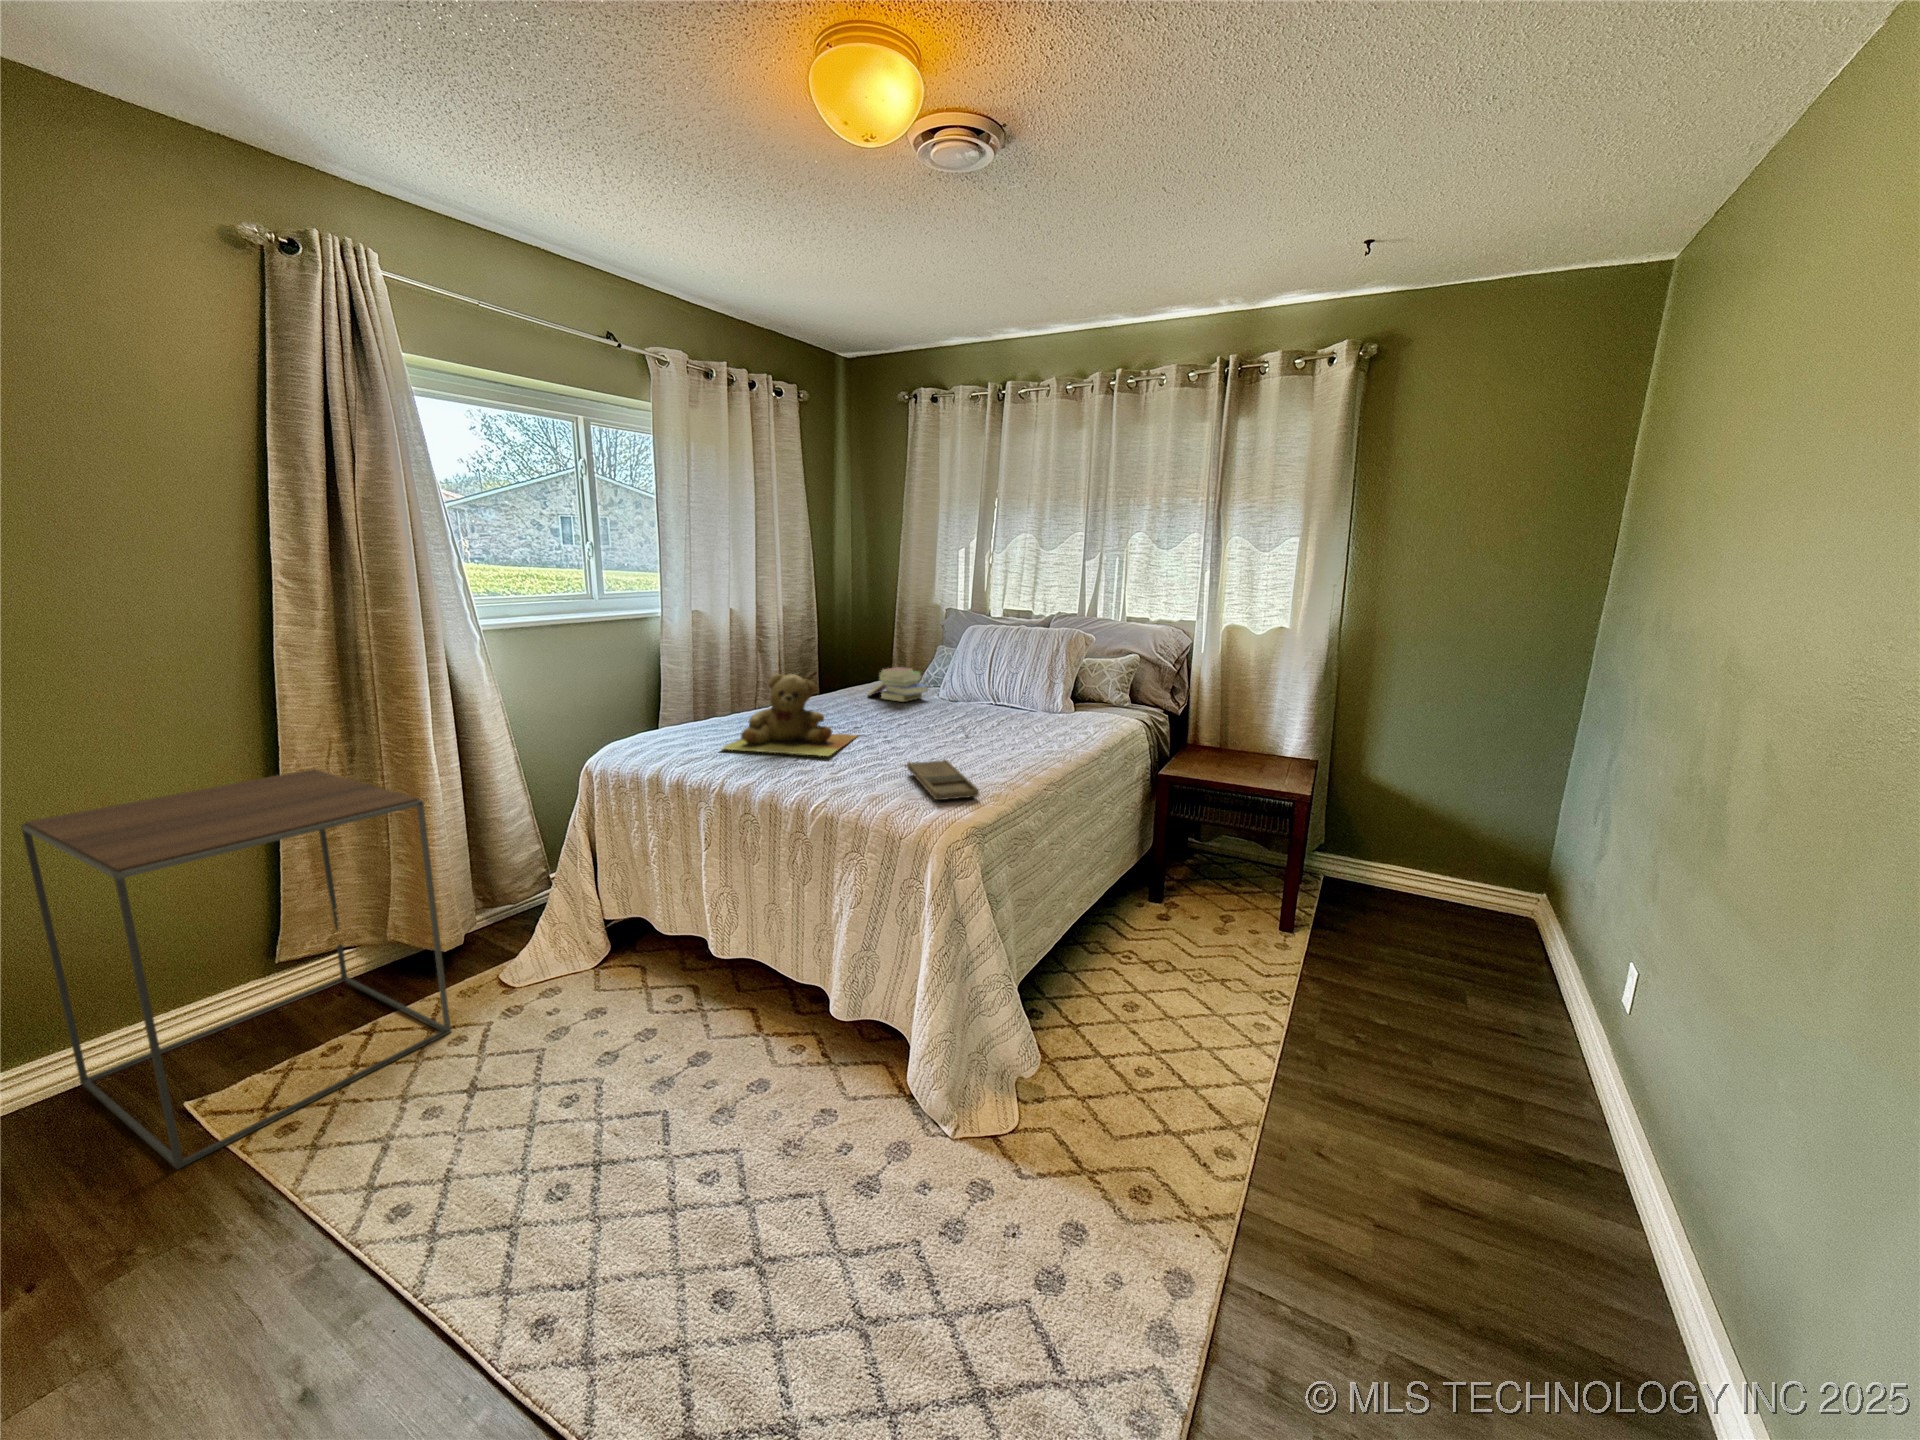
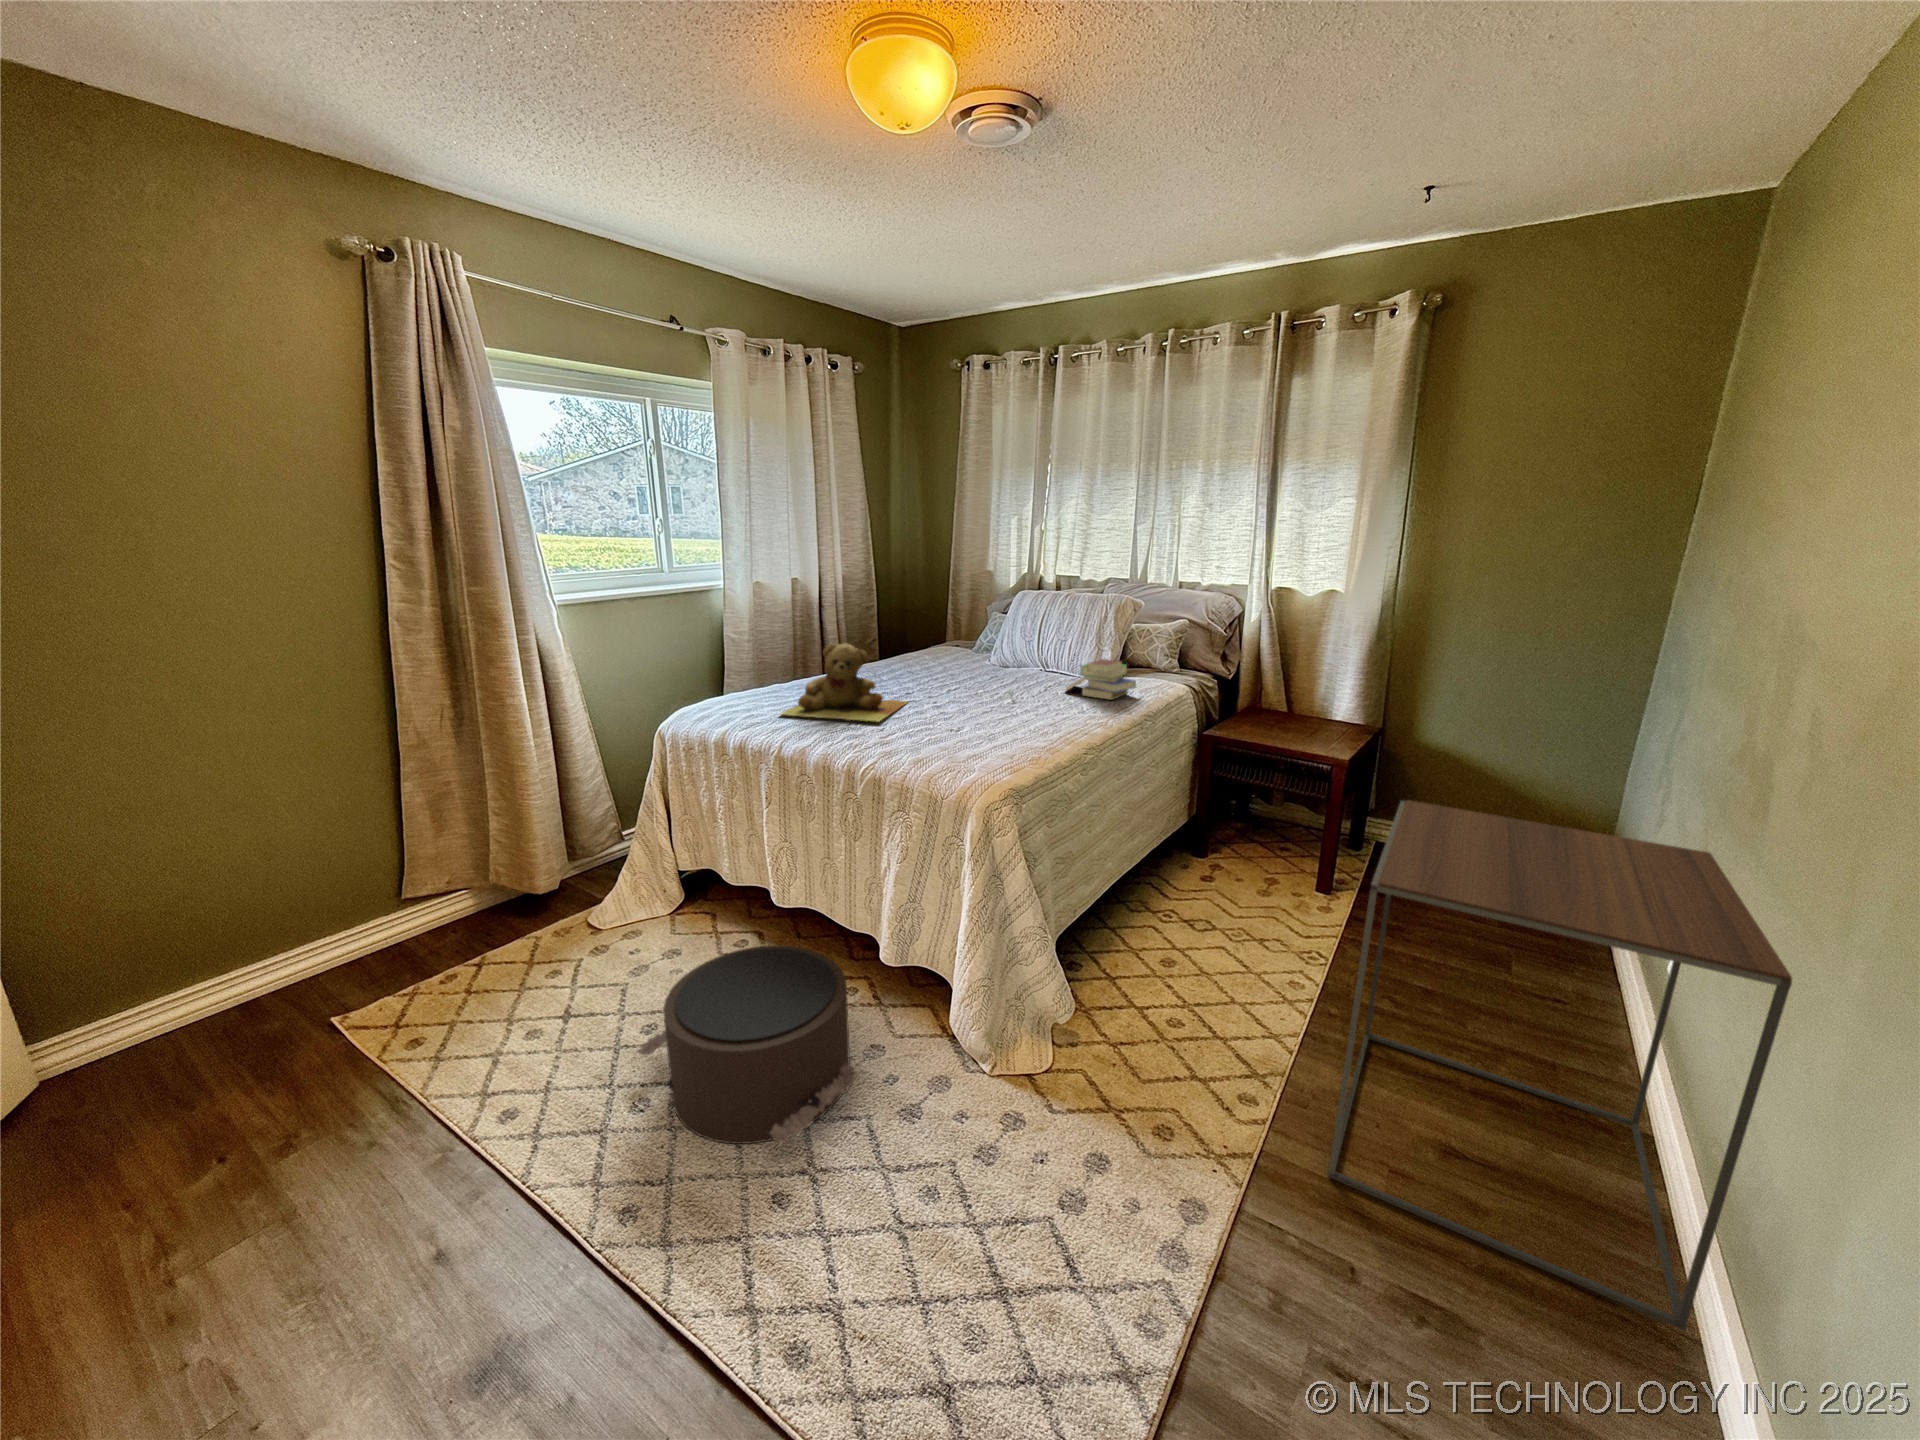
book: present [868,667,928,702] -> present [1065,659,1136,700]
tray: present [907,760,979,800] -> none [952,725,1018,764]
side table: present [21,769,451,1169] -> present [1328,800,1792,1330]
pouf: none [554,1001,814,1233] -> present [637,945,861,1144]

